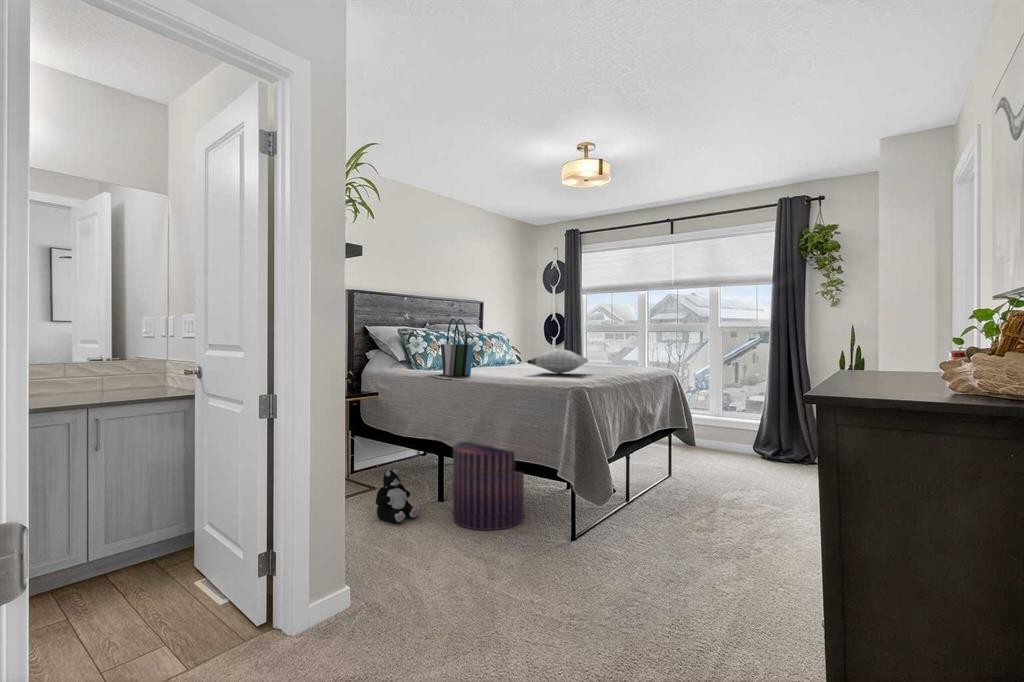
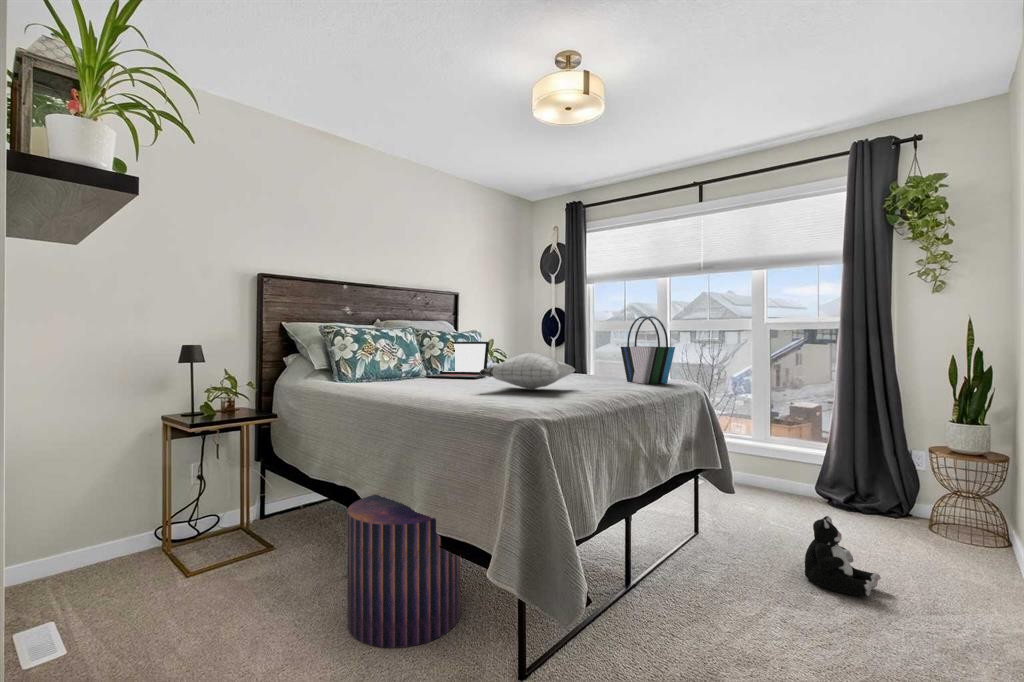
tote bag: present [441,319,474,376] -> present [621,316,675,384]
laptop: none [472,341,516,368] -> present [426,342,489,378]
plush toy: present [376,468,421,523] -> present [805,516,880,596]

